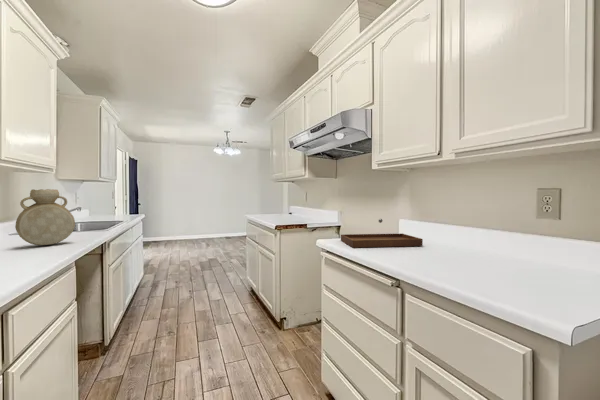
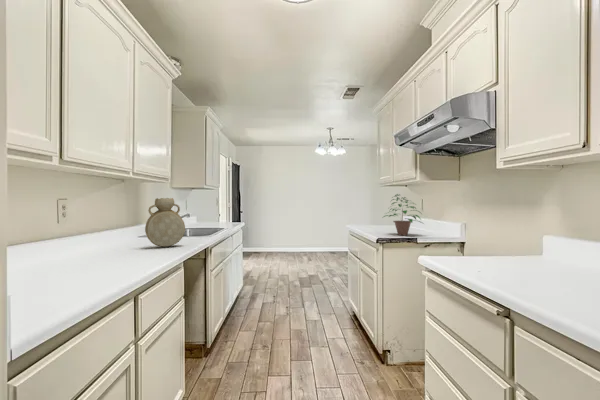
potted plant: none [279,189,311,222] -> present [384,194,420,235]
tray: present [341,219,423,248] -> none [450,233,569,272]

